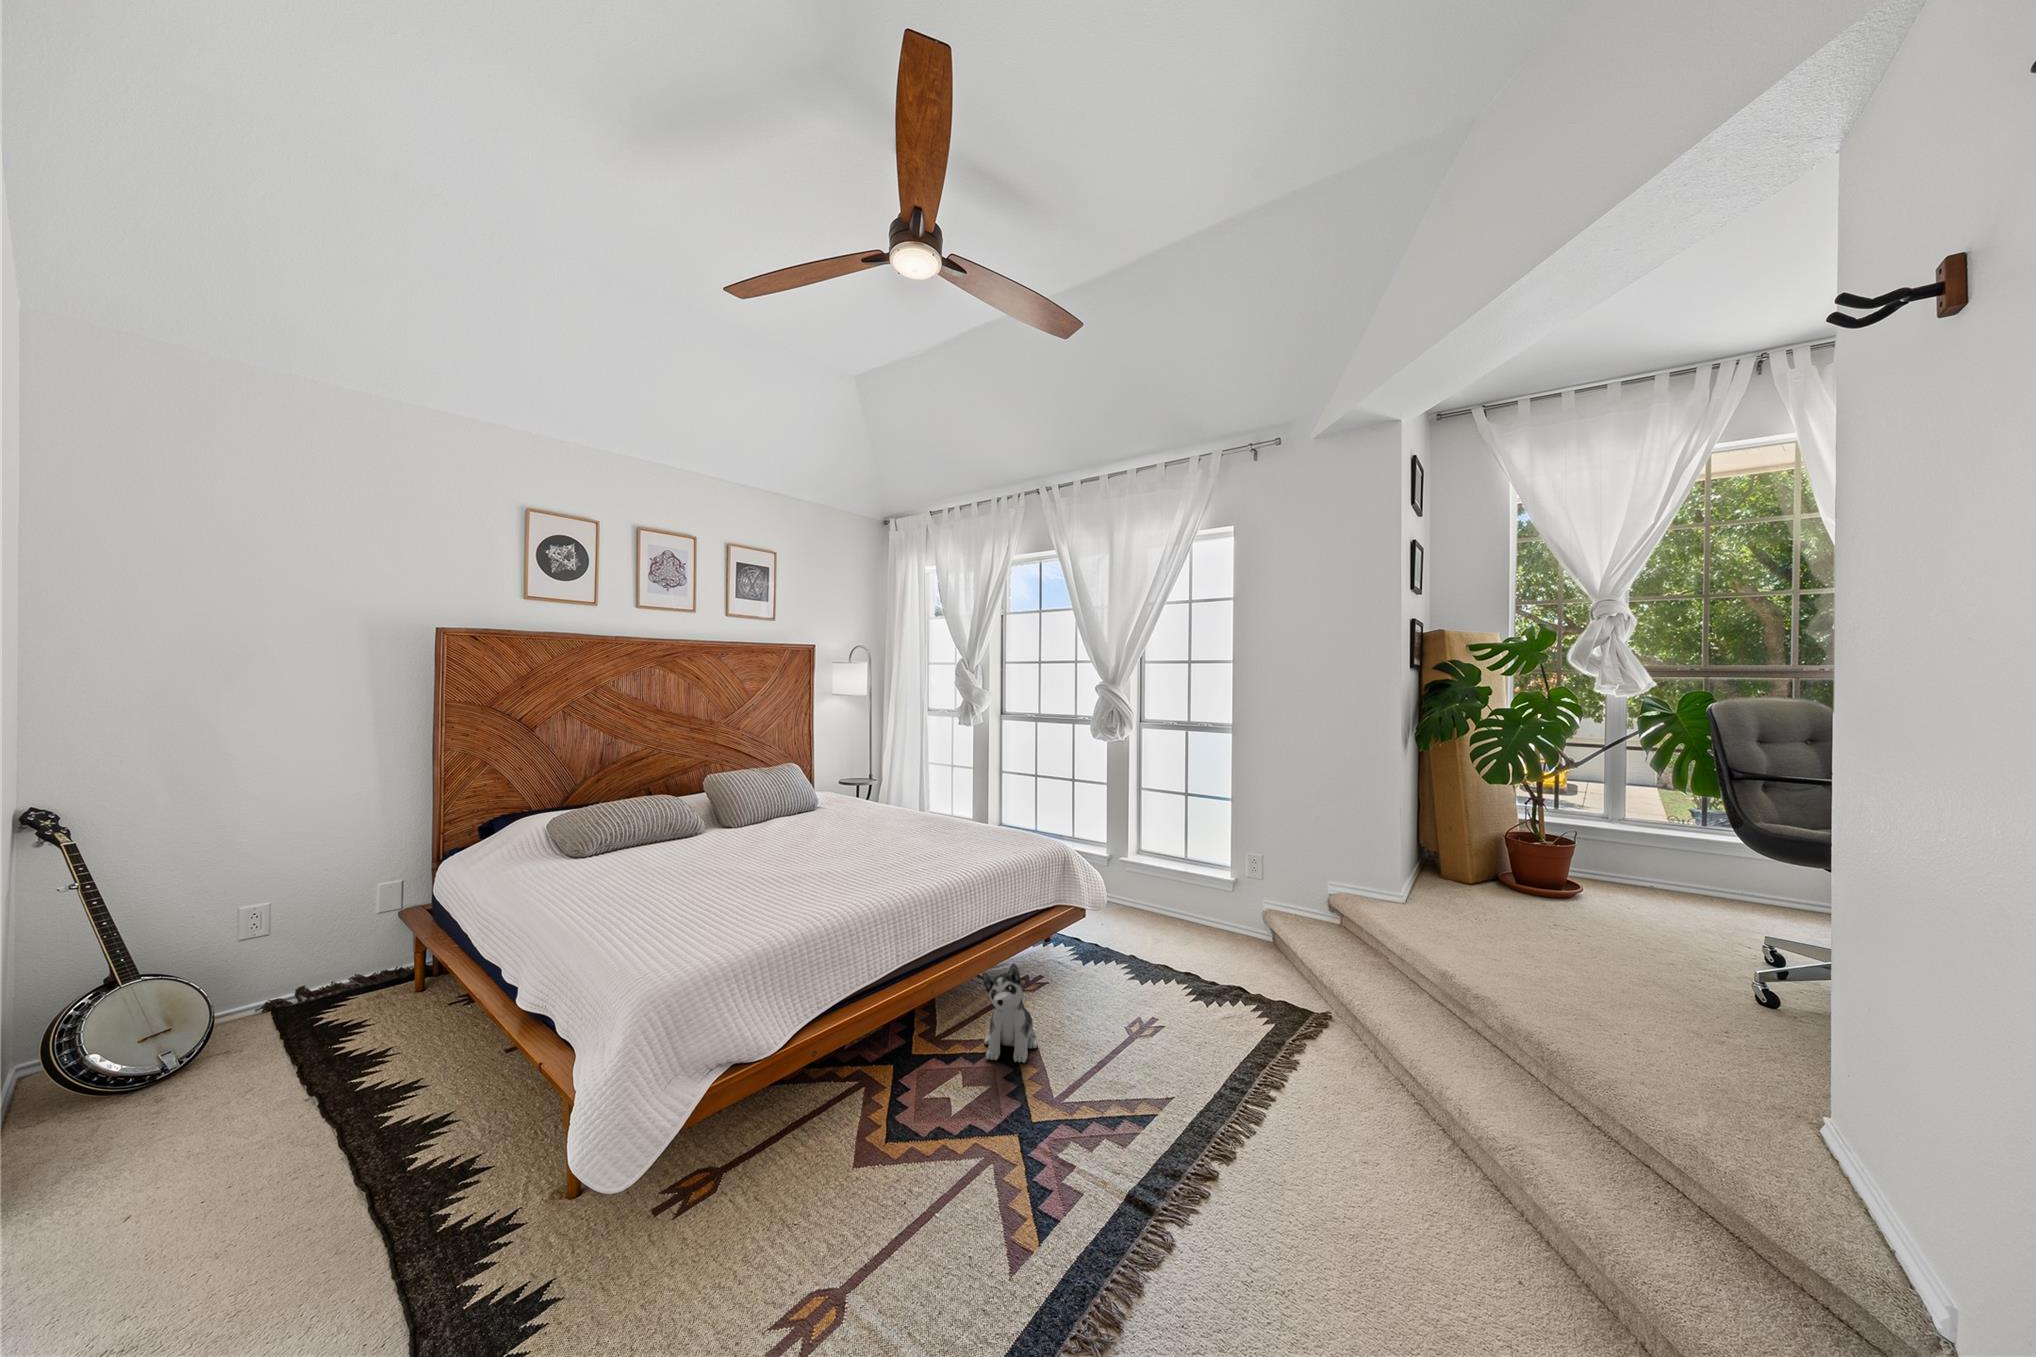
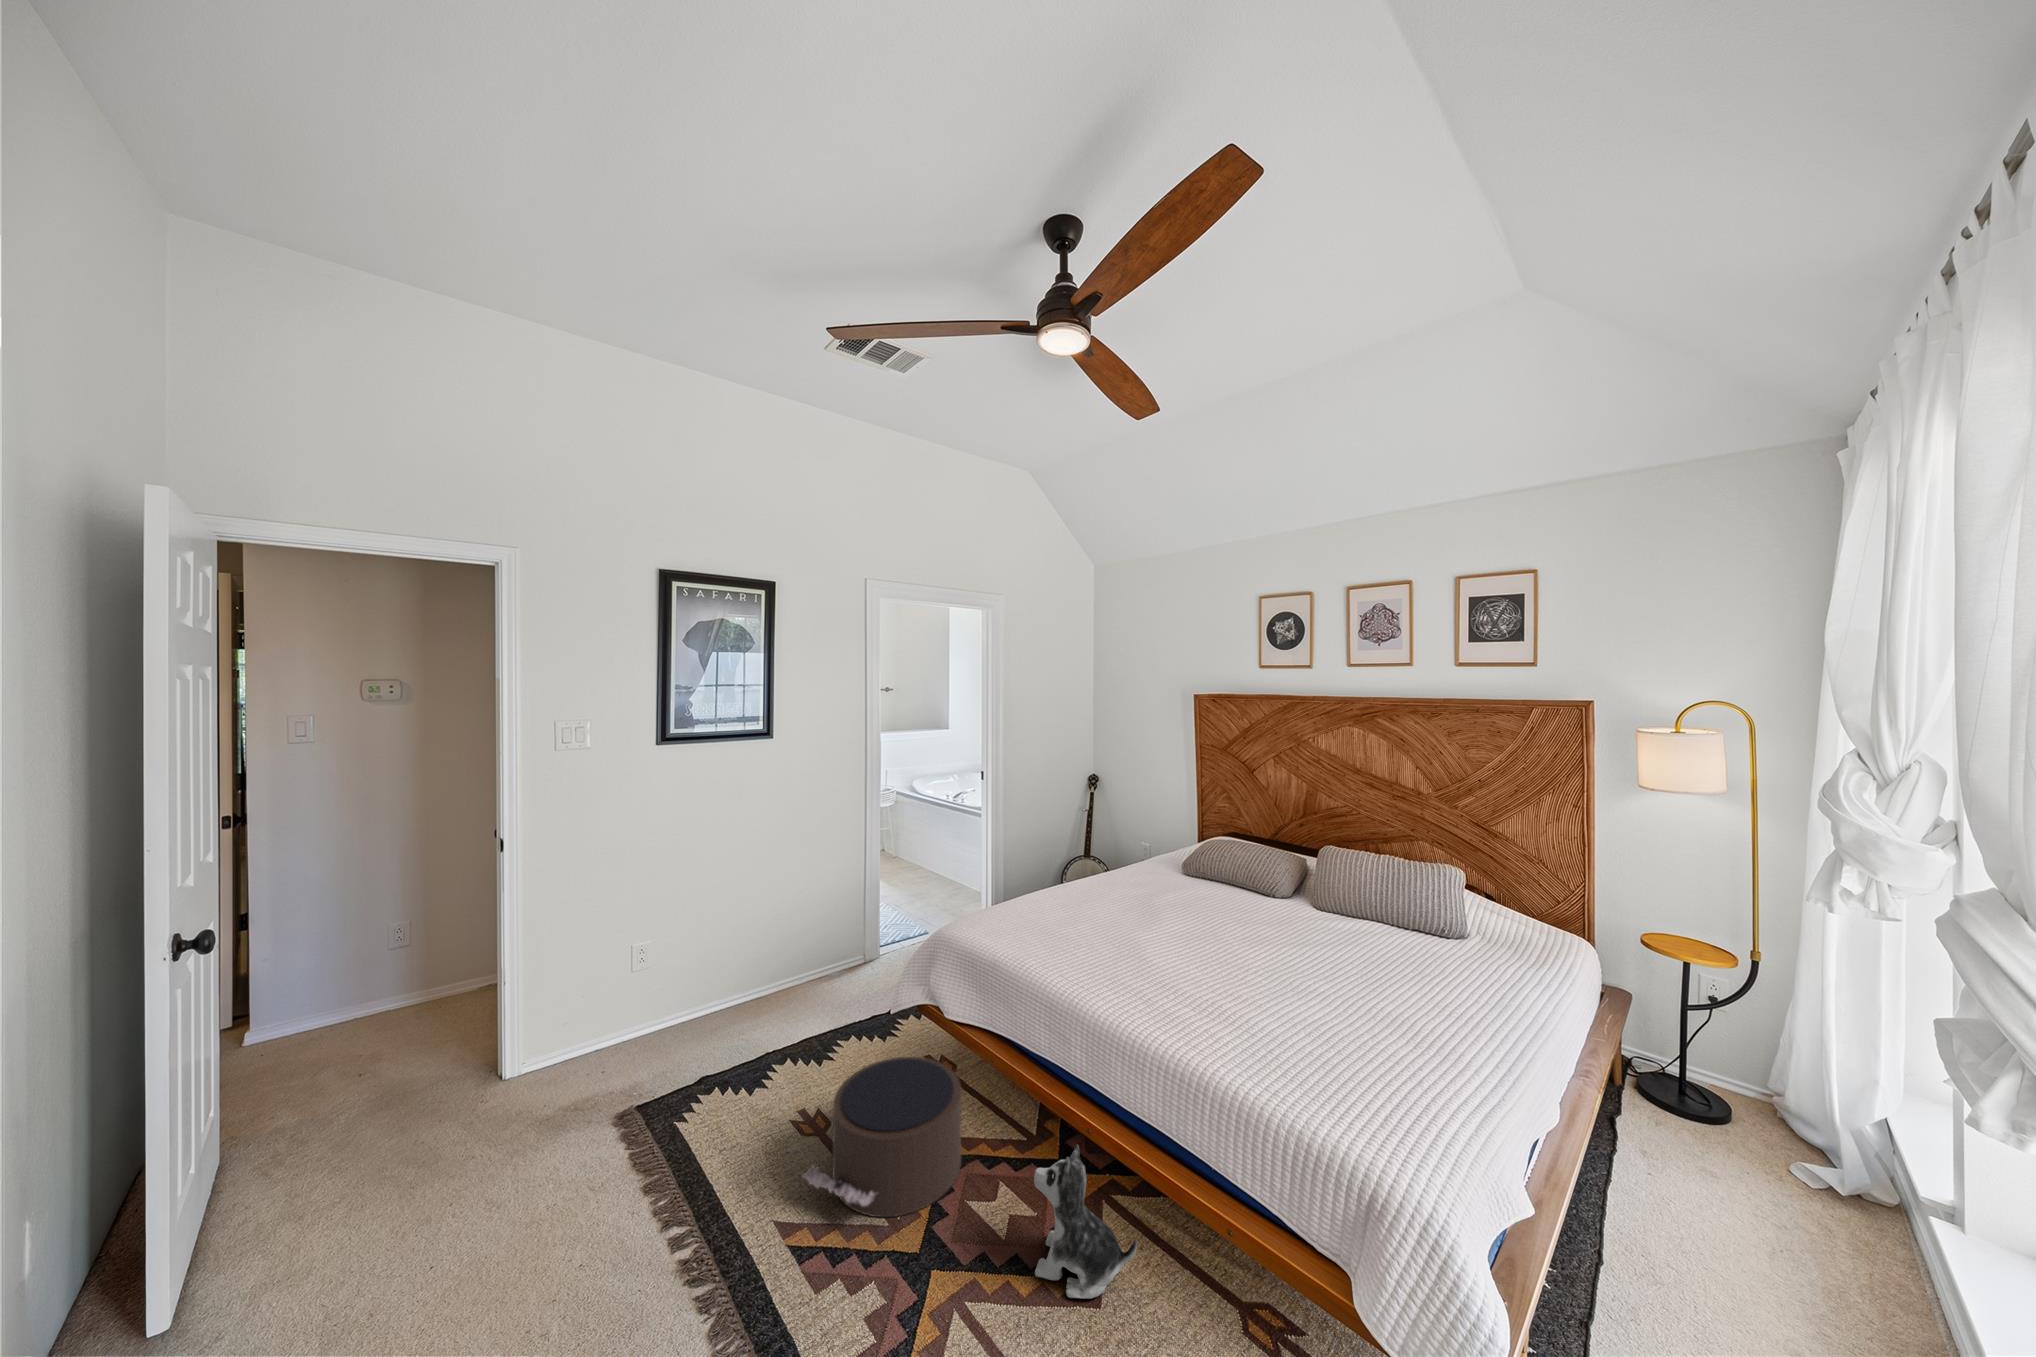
pouf: none [786,1045,1009,1245] -> present [803,1057,961,1217]

